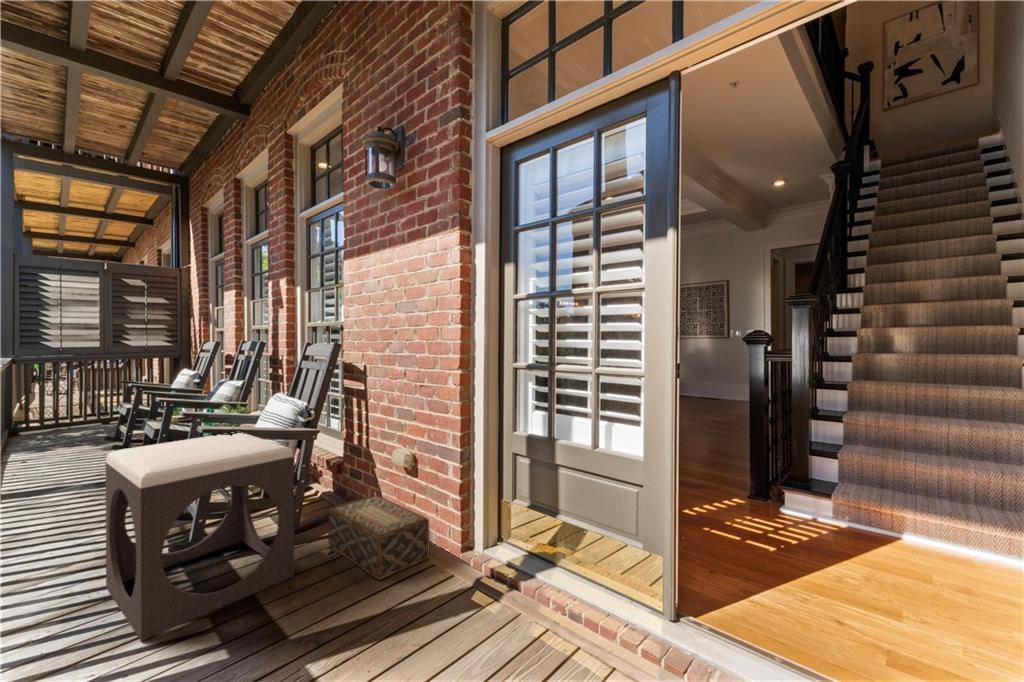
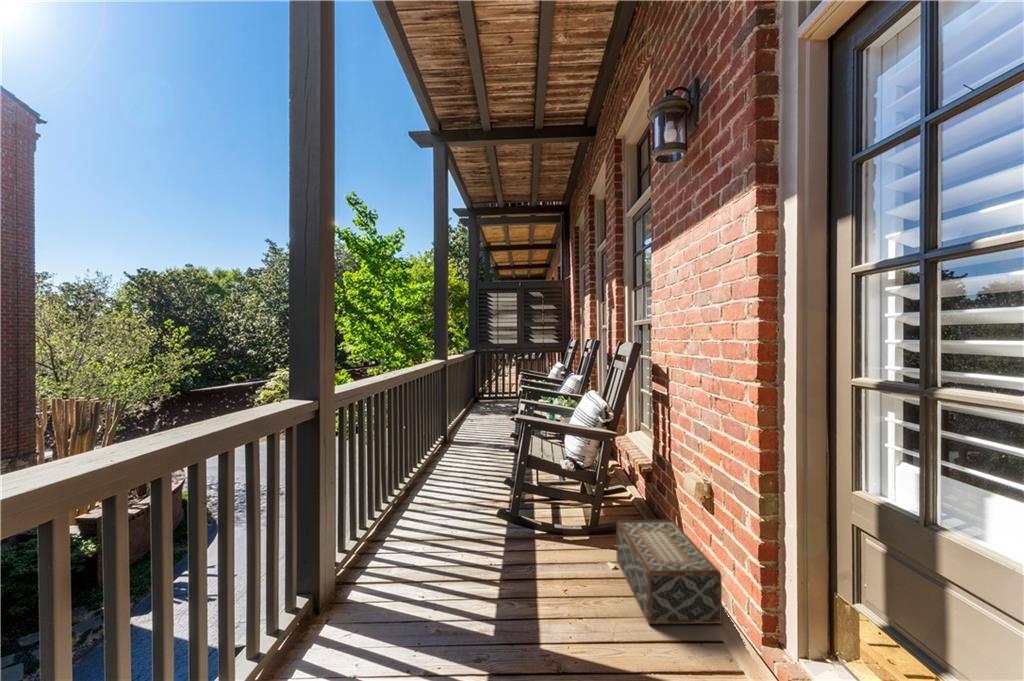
footstool: present [105,432,294,641] -> none [448,426,572,588]

